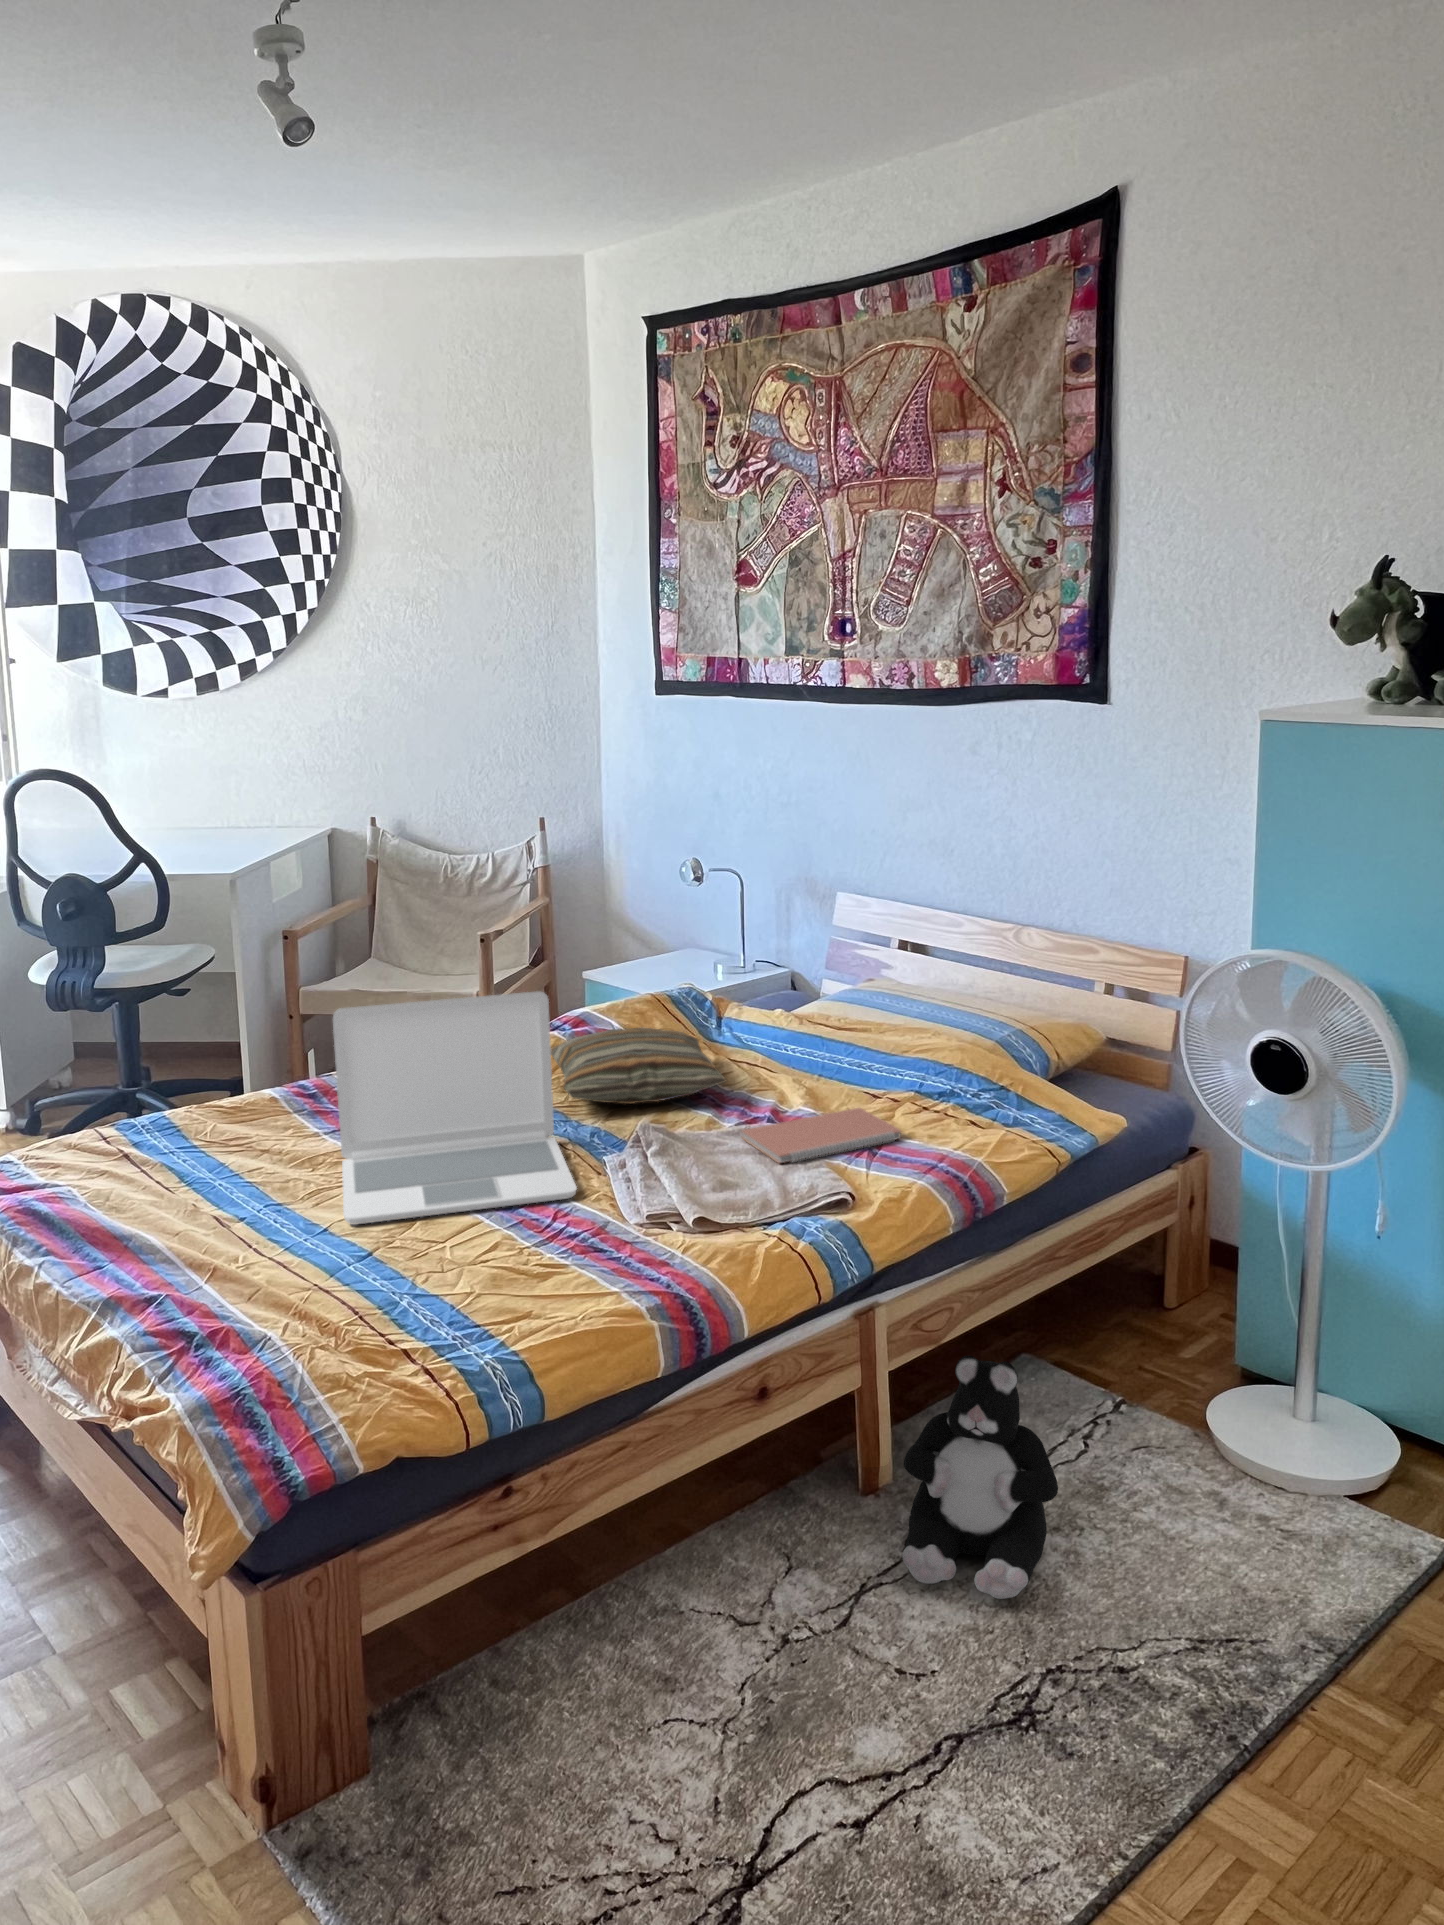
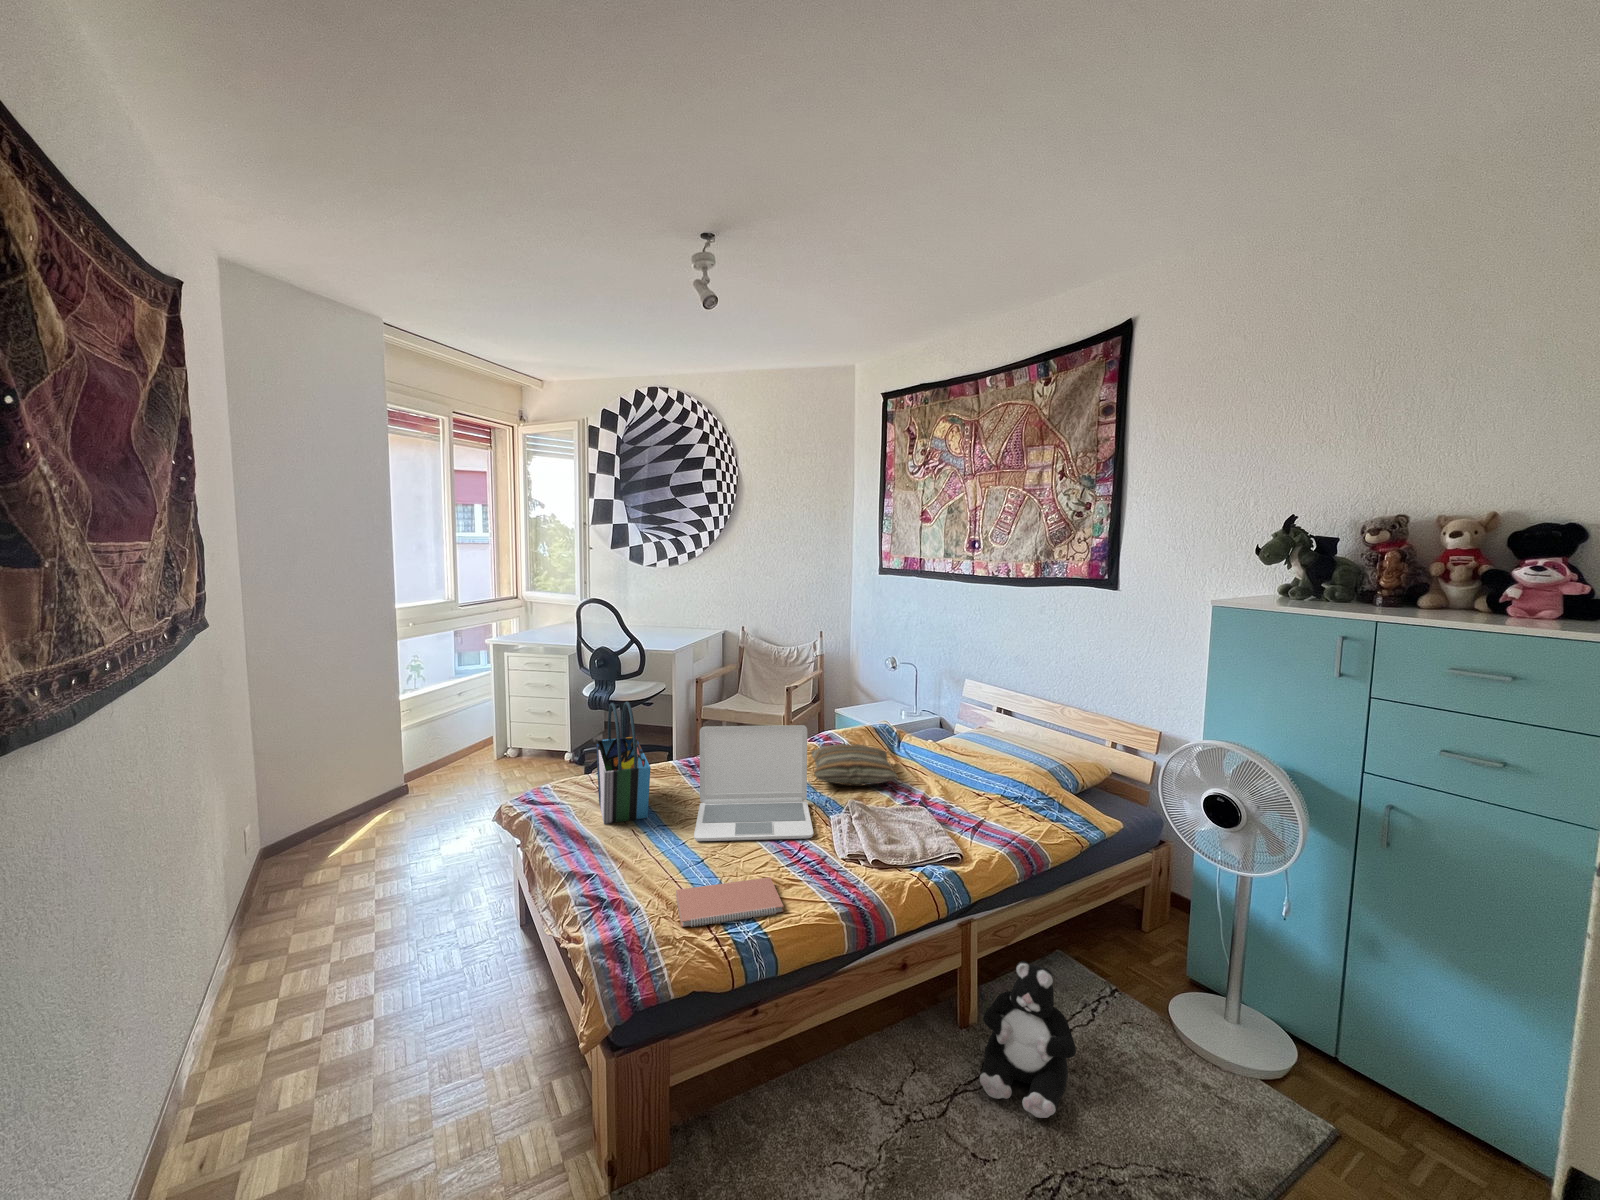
tote bag: none [108,970,242,1216] -> present [596,702,651,824]
notebook: present [741,1108,902,1164] -> present [676,877,784,927]

